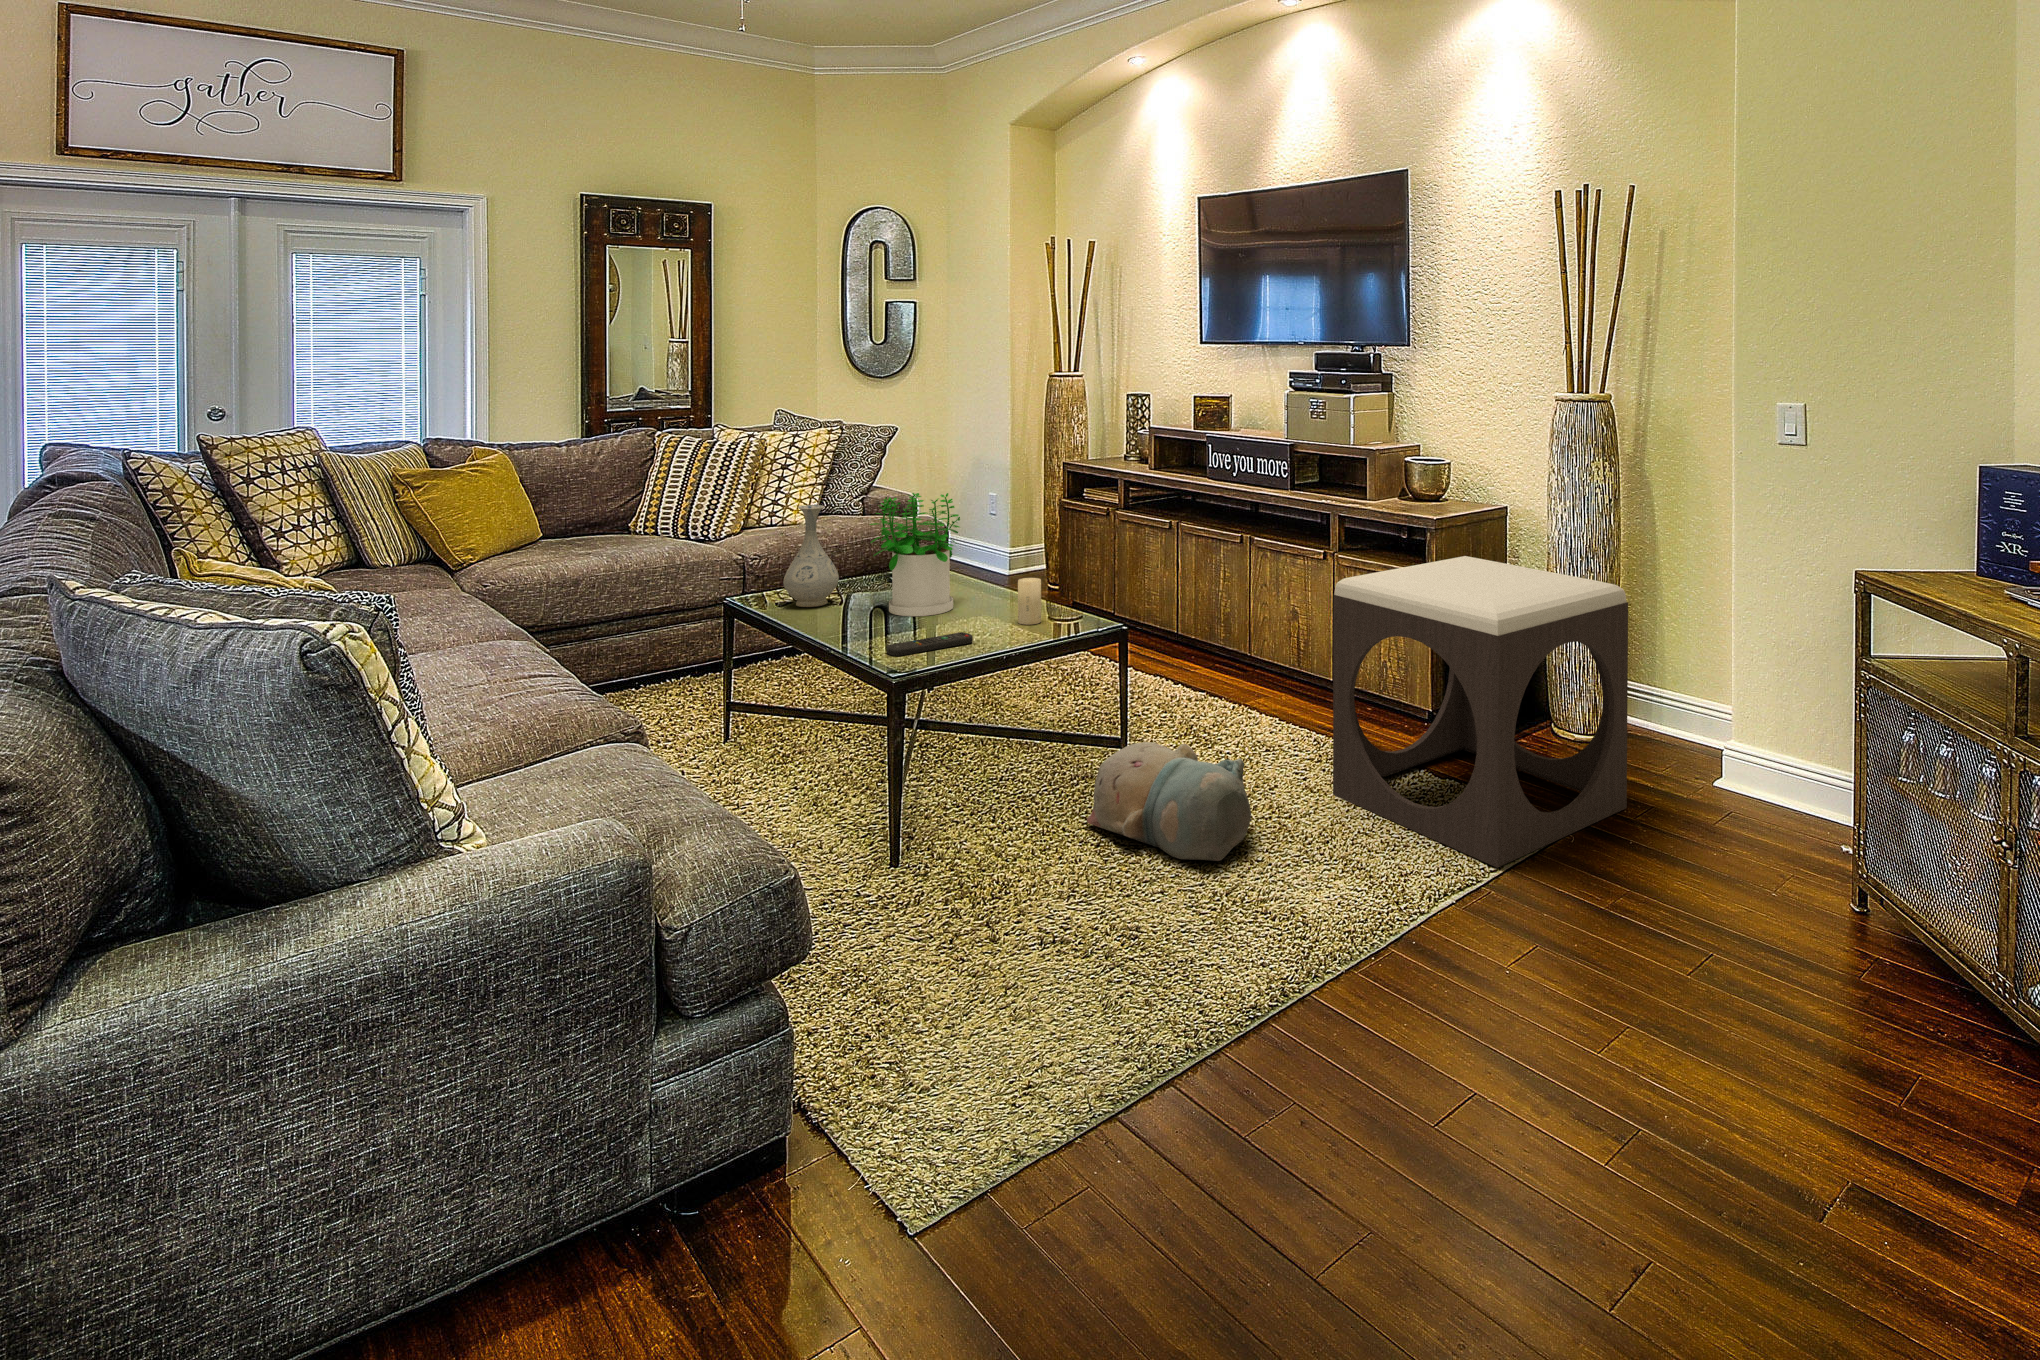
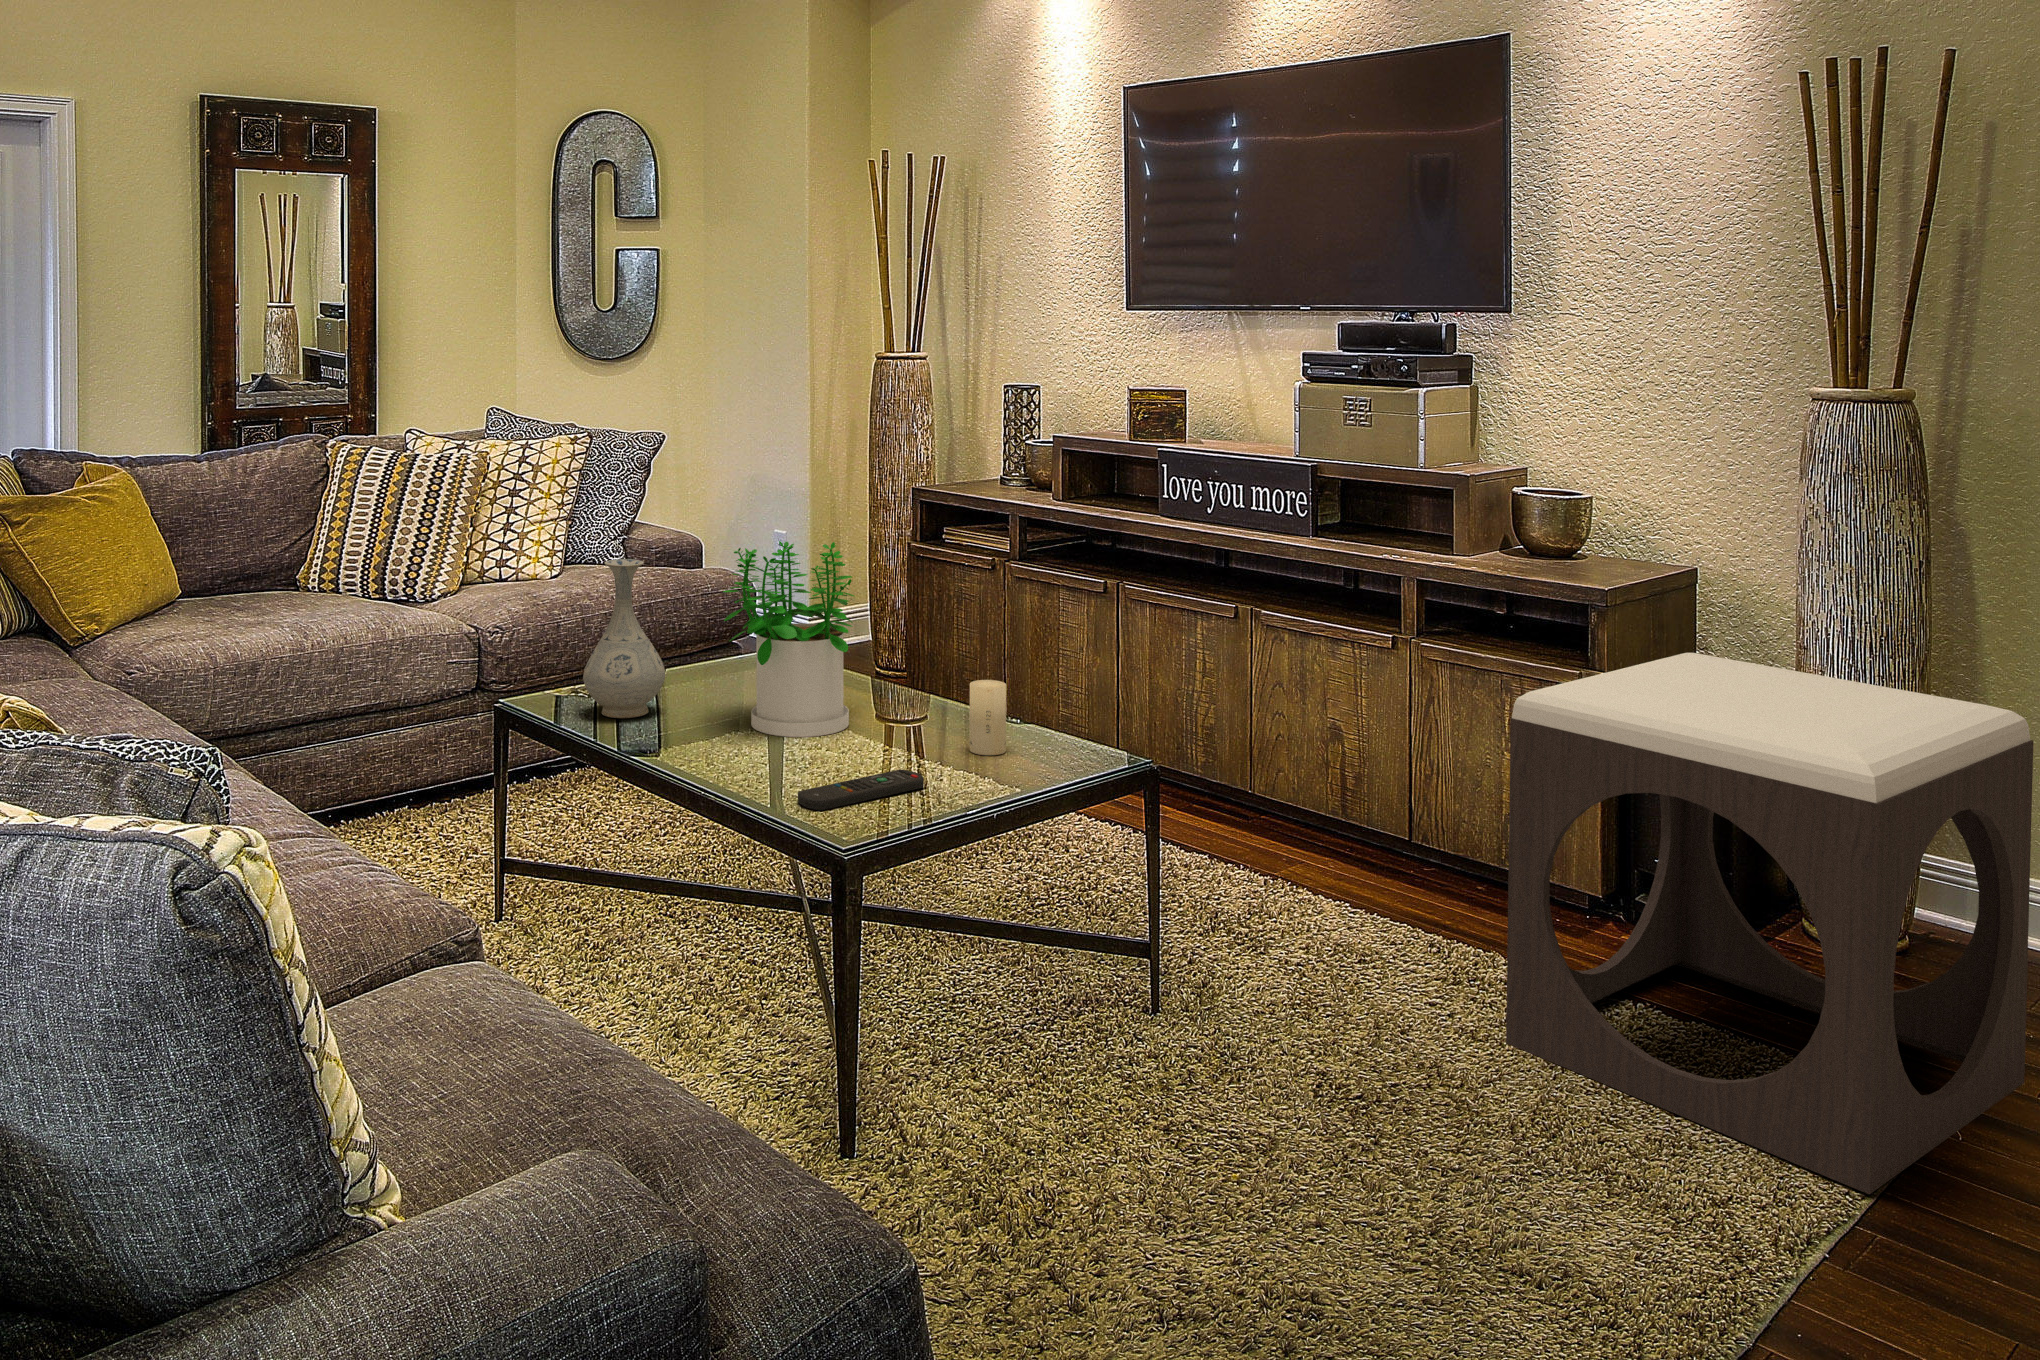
plush toy: present [1087,742,1251,861] -> none [1130,954,1423,1166]

